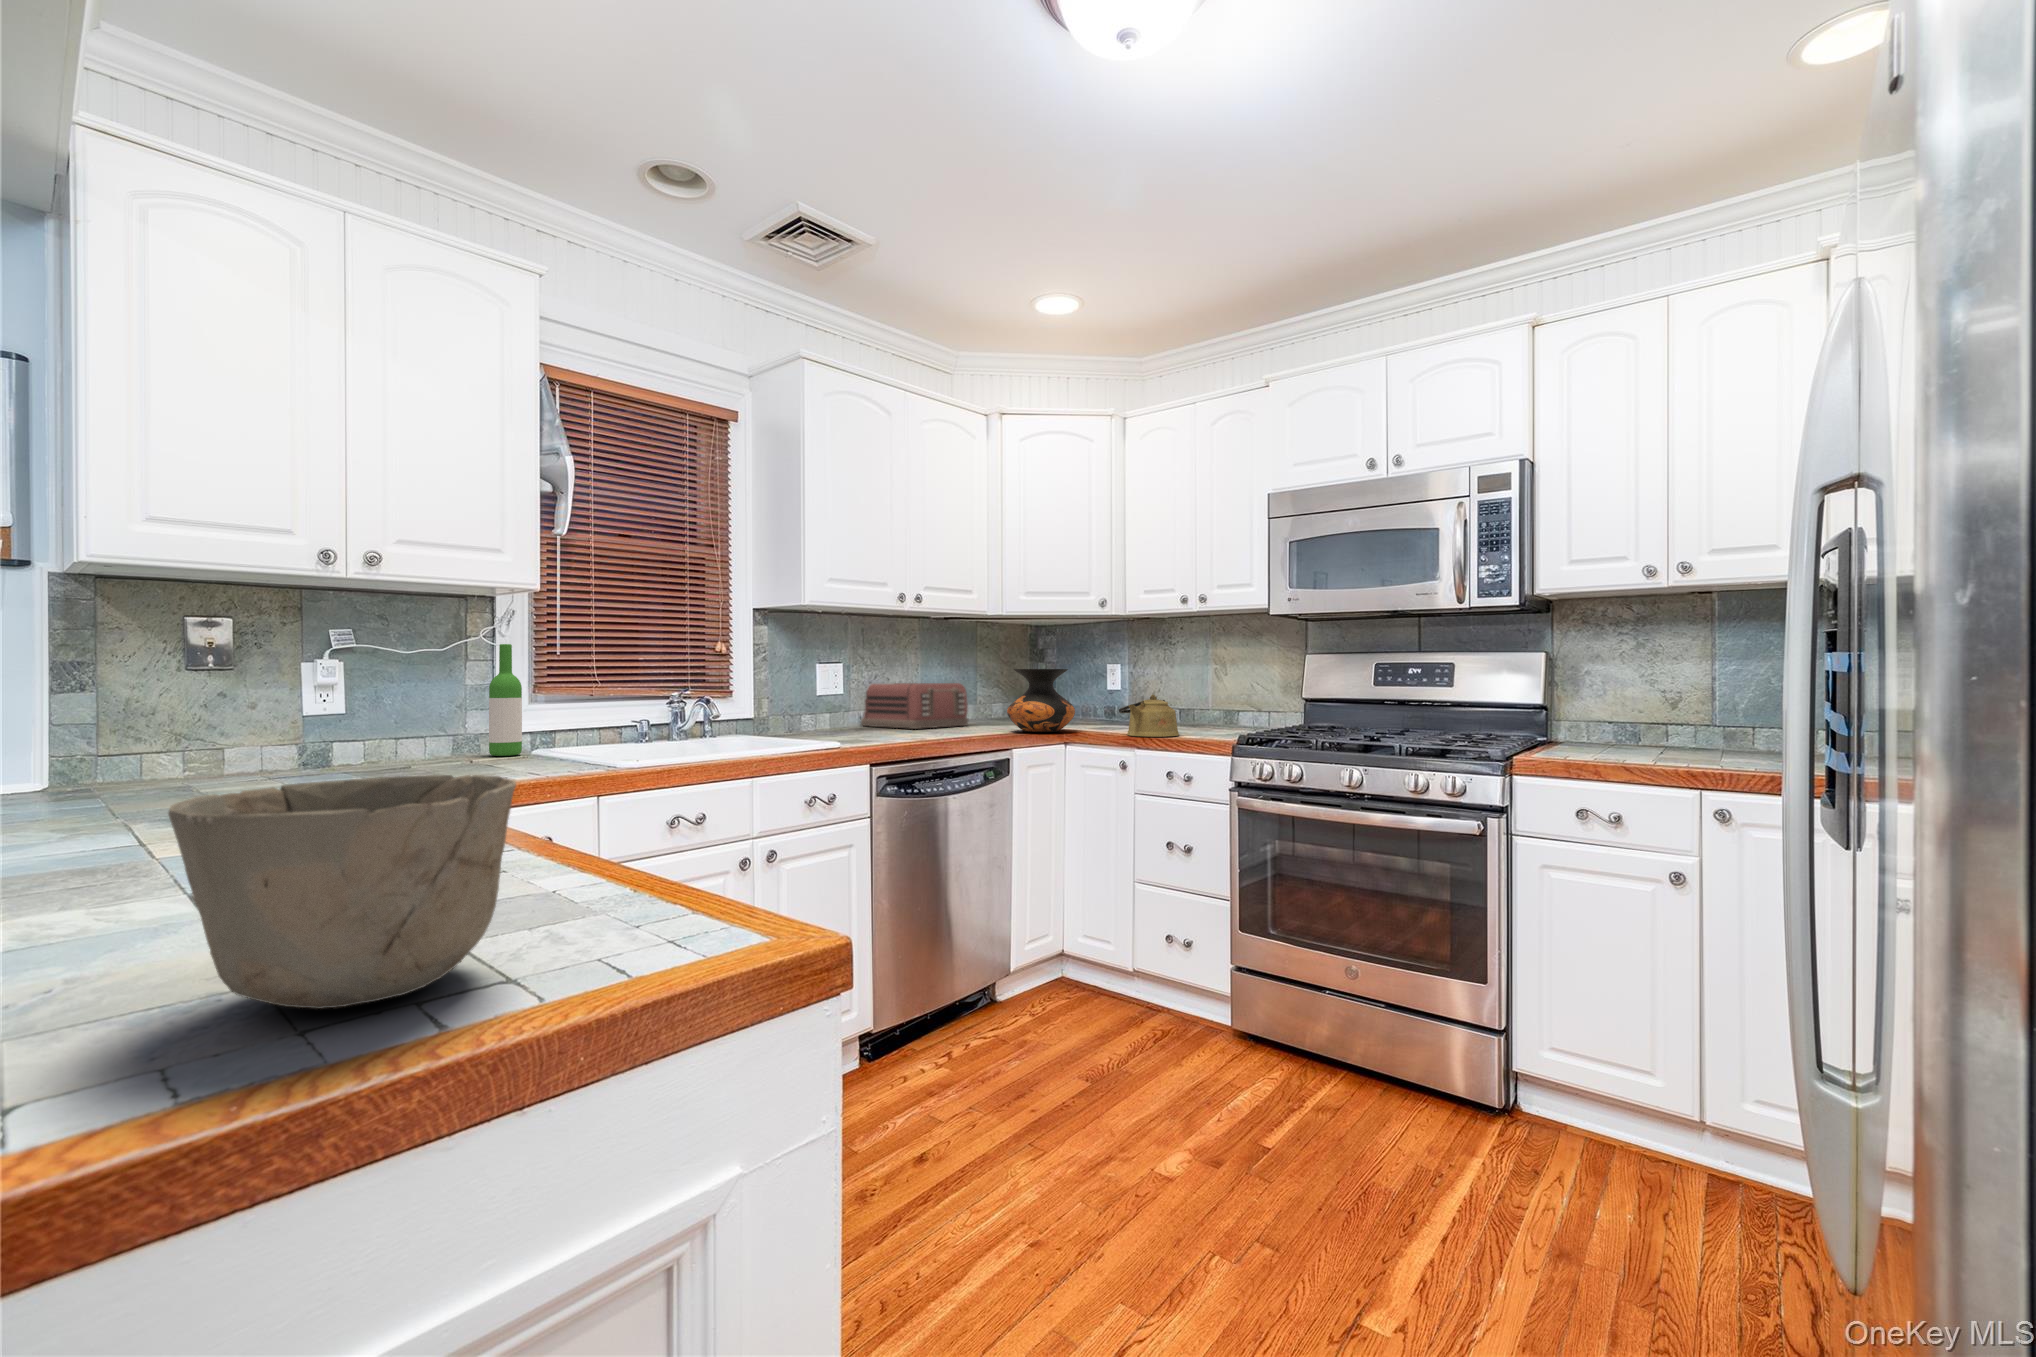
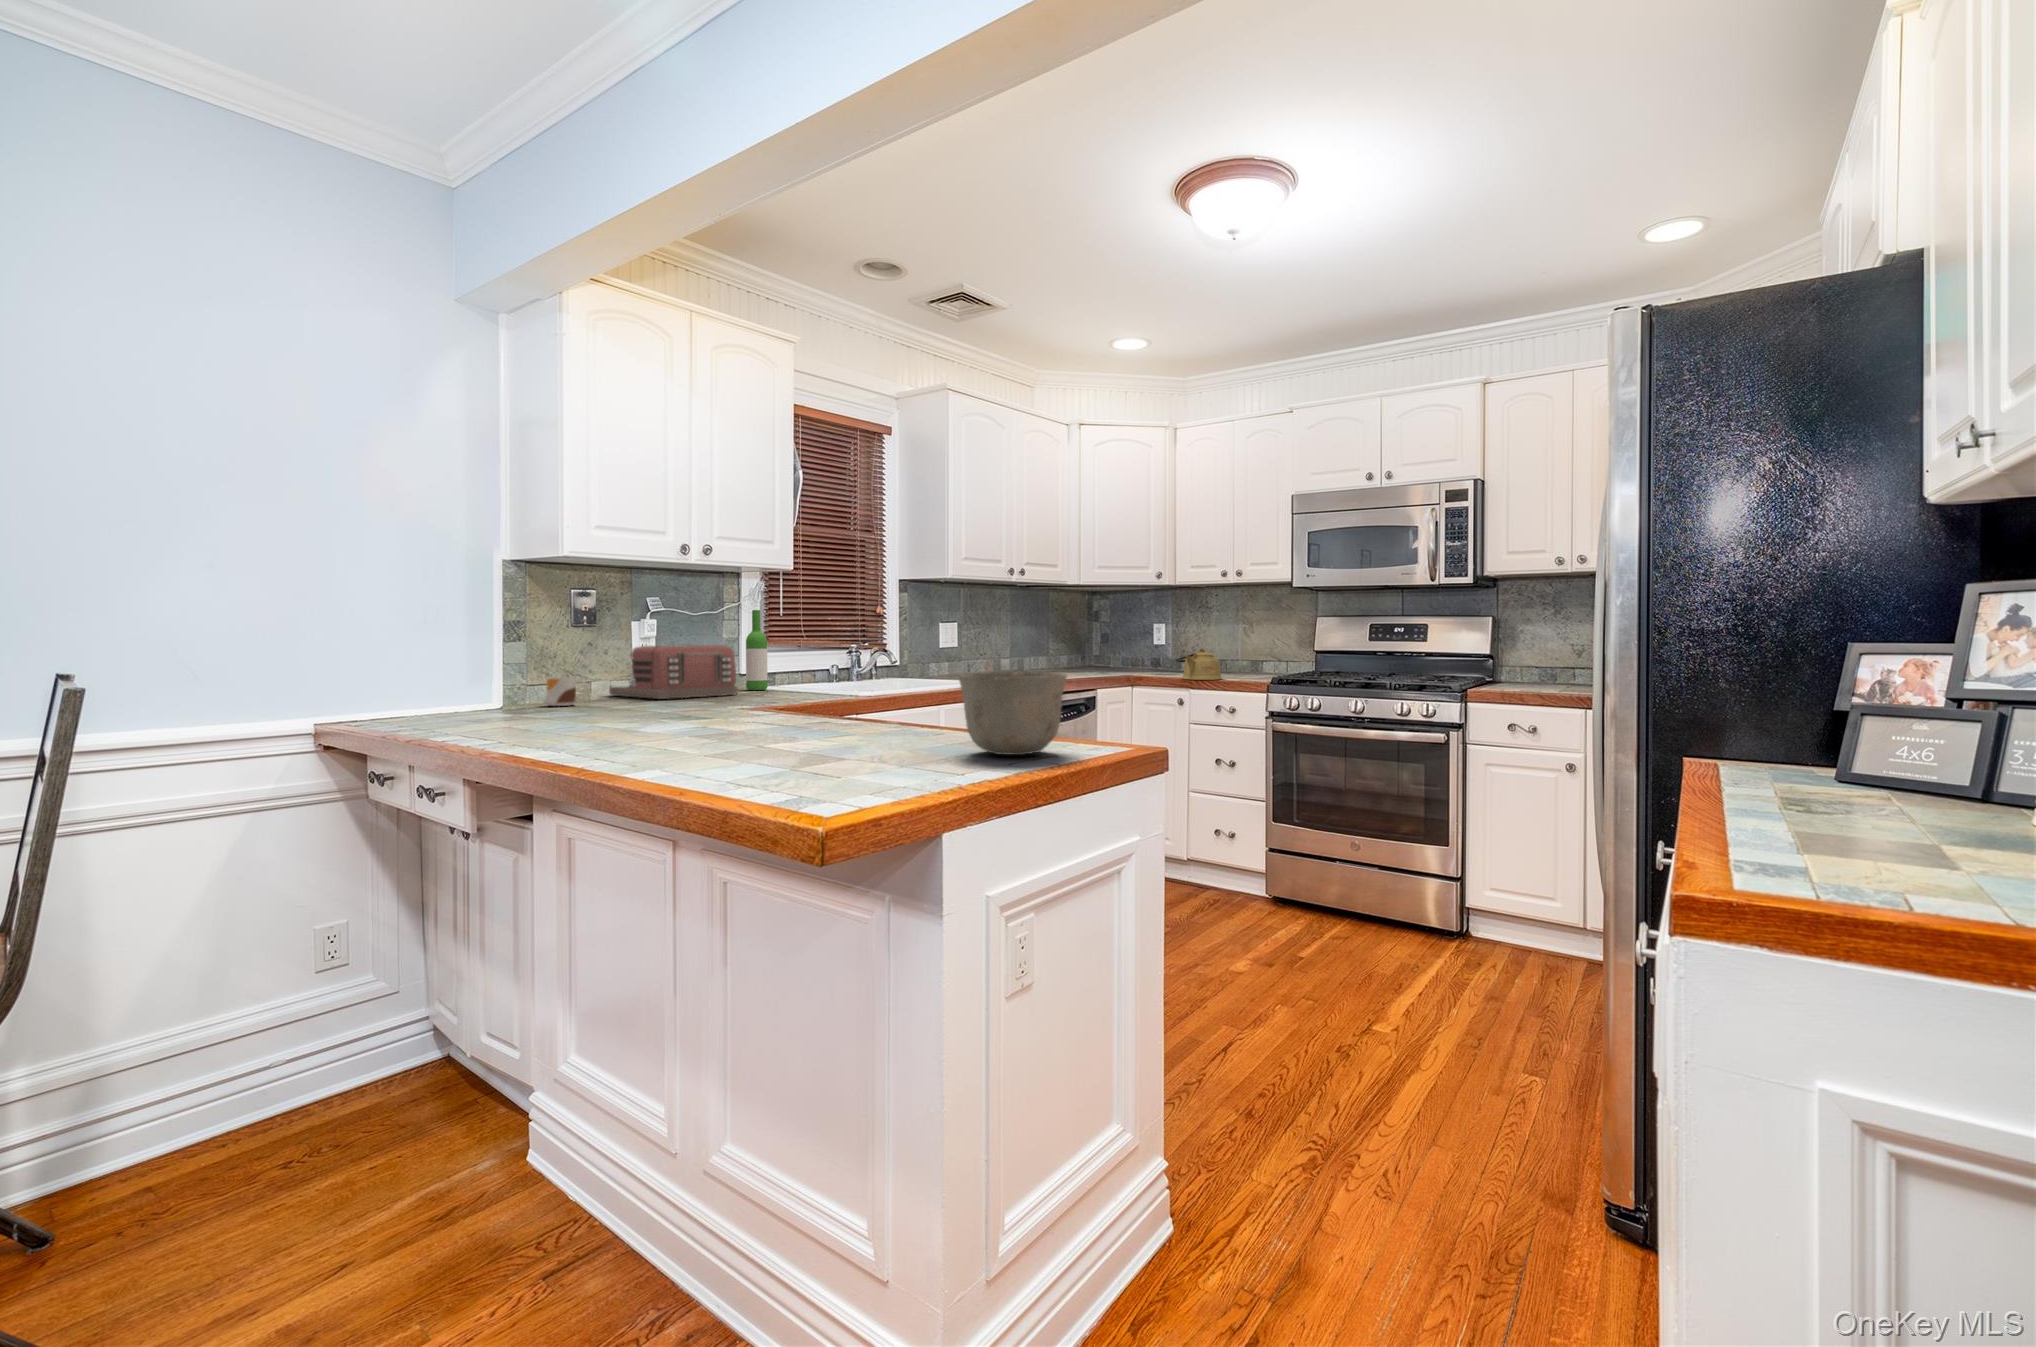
vase: present [1007,669,1075,732] -> none [1087,629,1139,677]
toaster: present [861,683,968,729] -> present [609,645,738,699]
mug: none [57,746,132,792] -> present [544,677,587,706]

